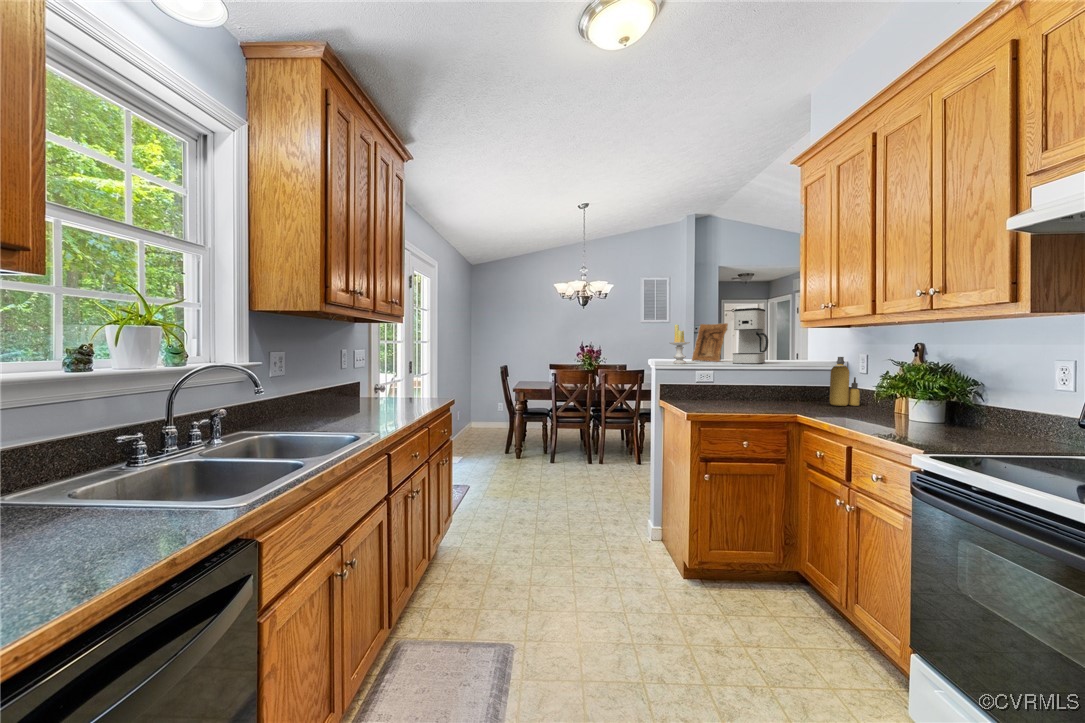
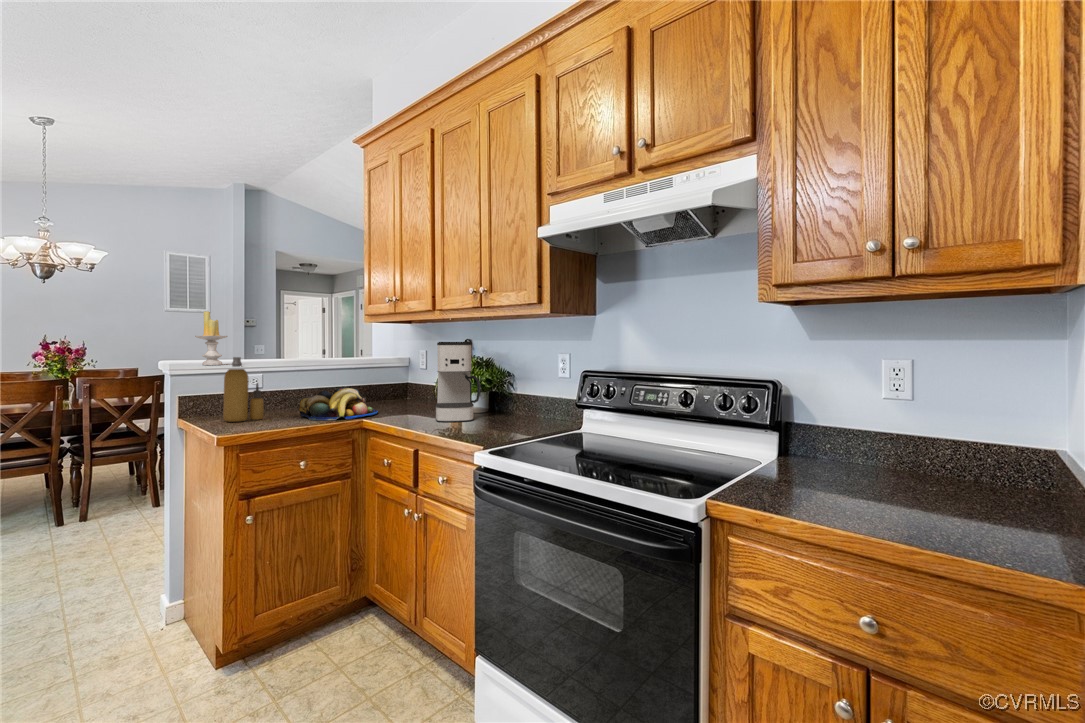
coffee maker: present [733,308,768,364] -> present [435,342,481,422]
picture frame: present [692,323,728,362] -> none [233,313,282,362]
bottle: present [829,357,860,406] -> present [223,357,264,422]
fruit bowl: none [741,385,812,413] -> present [299,387,378,420]

